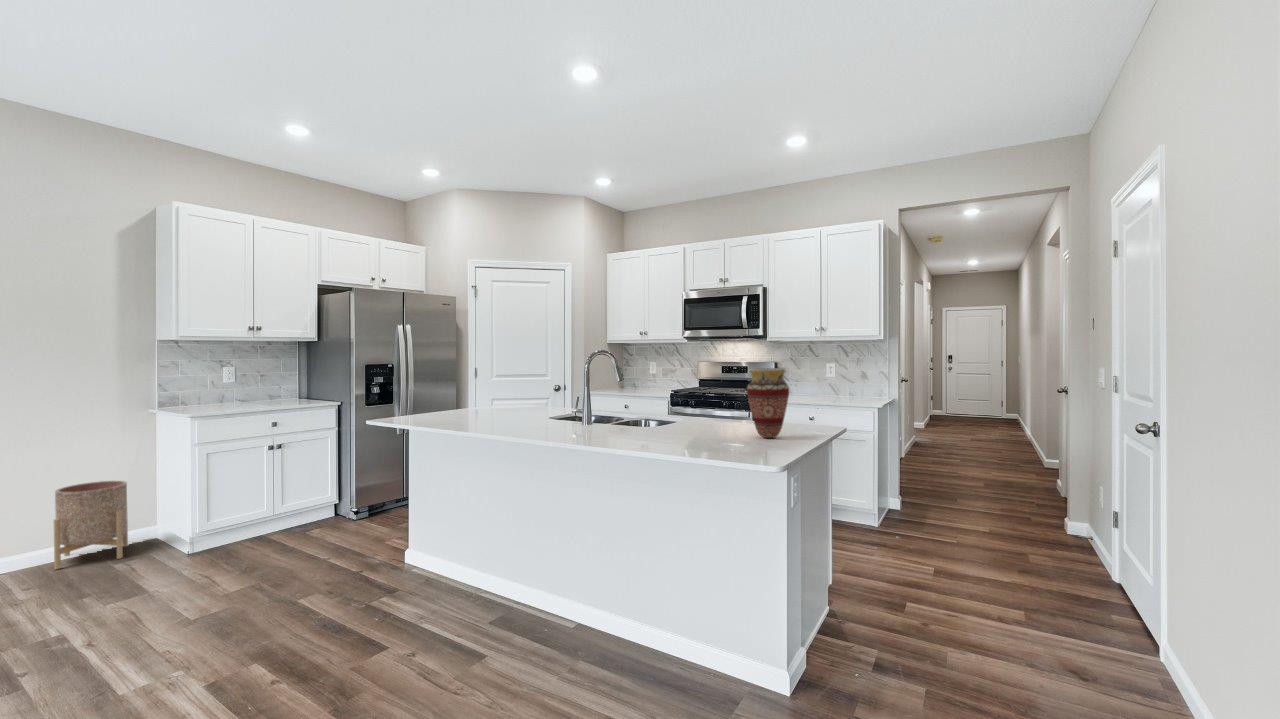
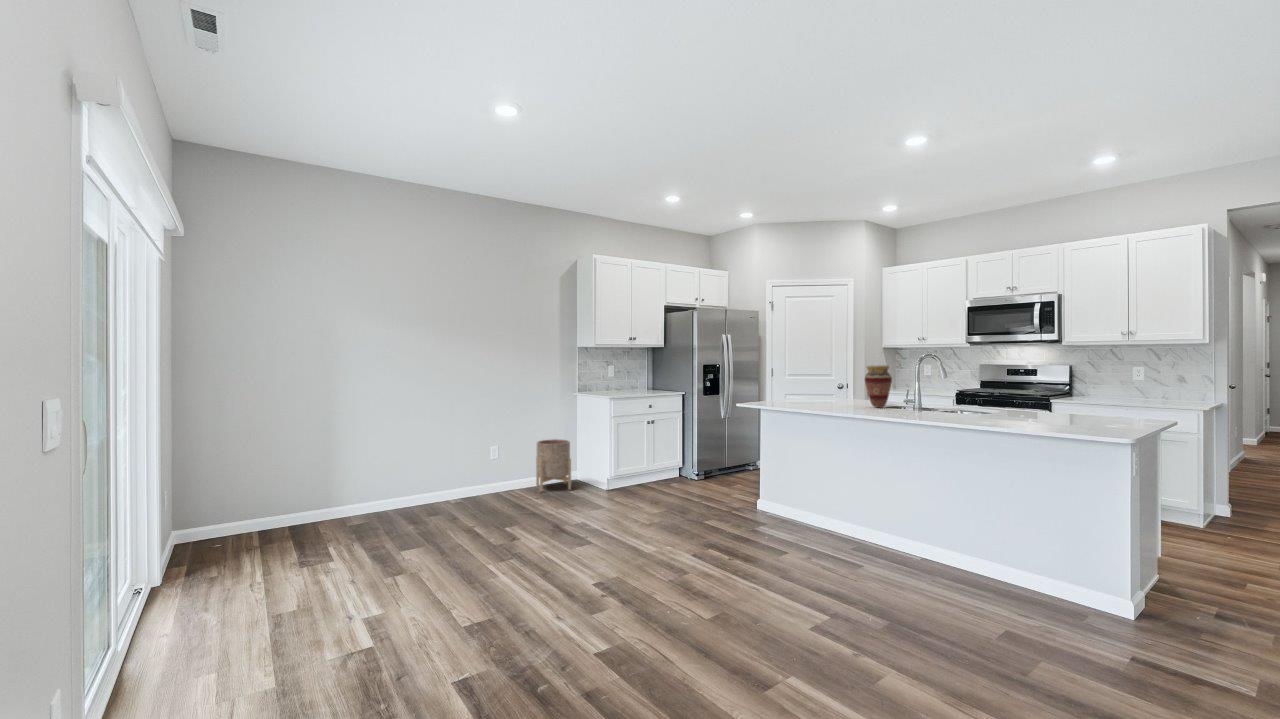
vase: present [747,368,789,438] -> present [865,365,892,408]

